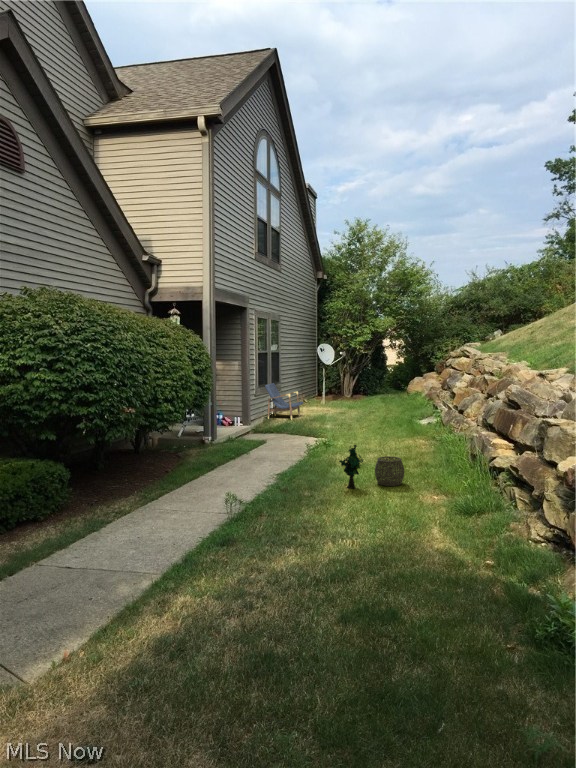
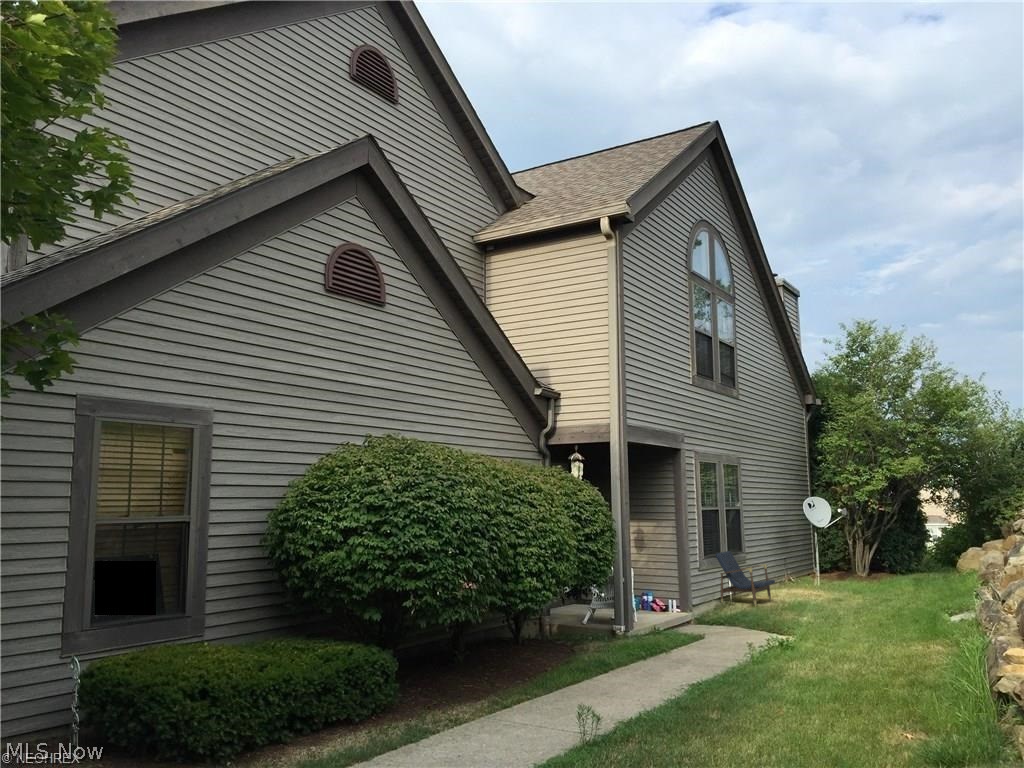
decorative plant: present [339,445,363,489] -> none [767,659,809,732]
woven basket: present [375,456,404,486] -> none [831,683,885,737]

